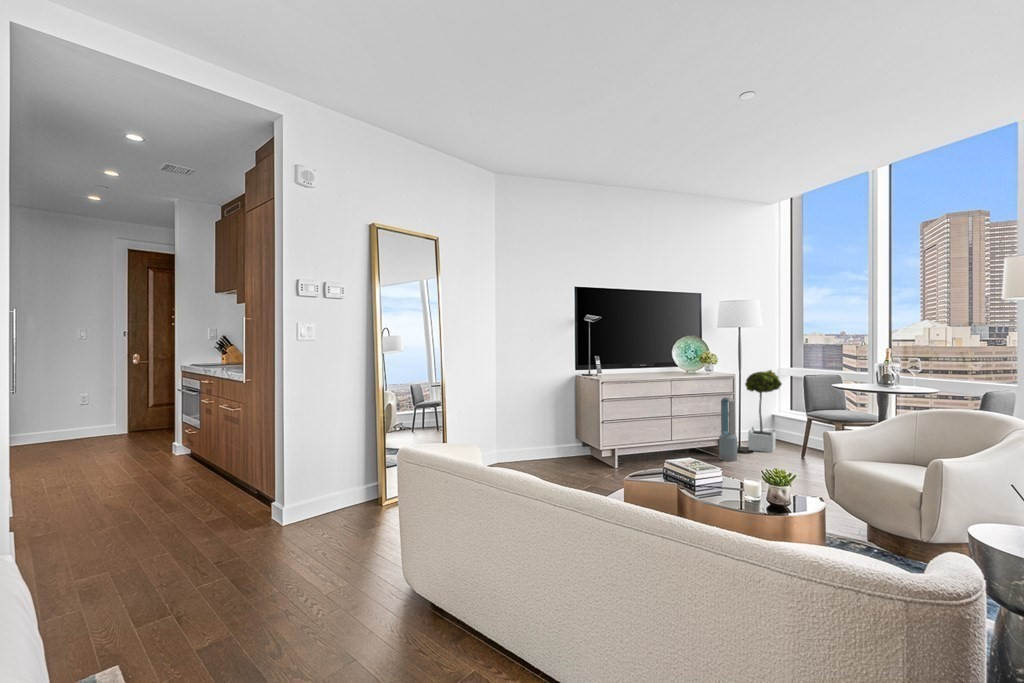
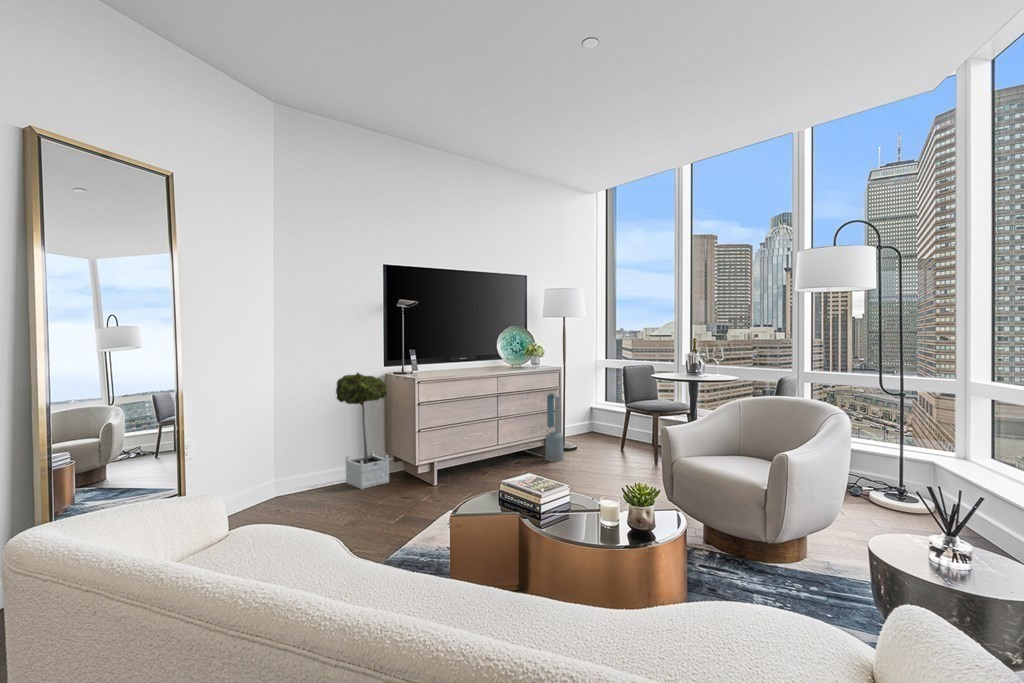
potted tree: present [745,370,782,452] -> present [336,373,389,489]

